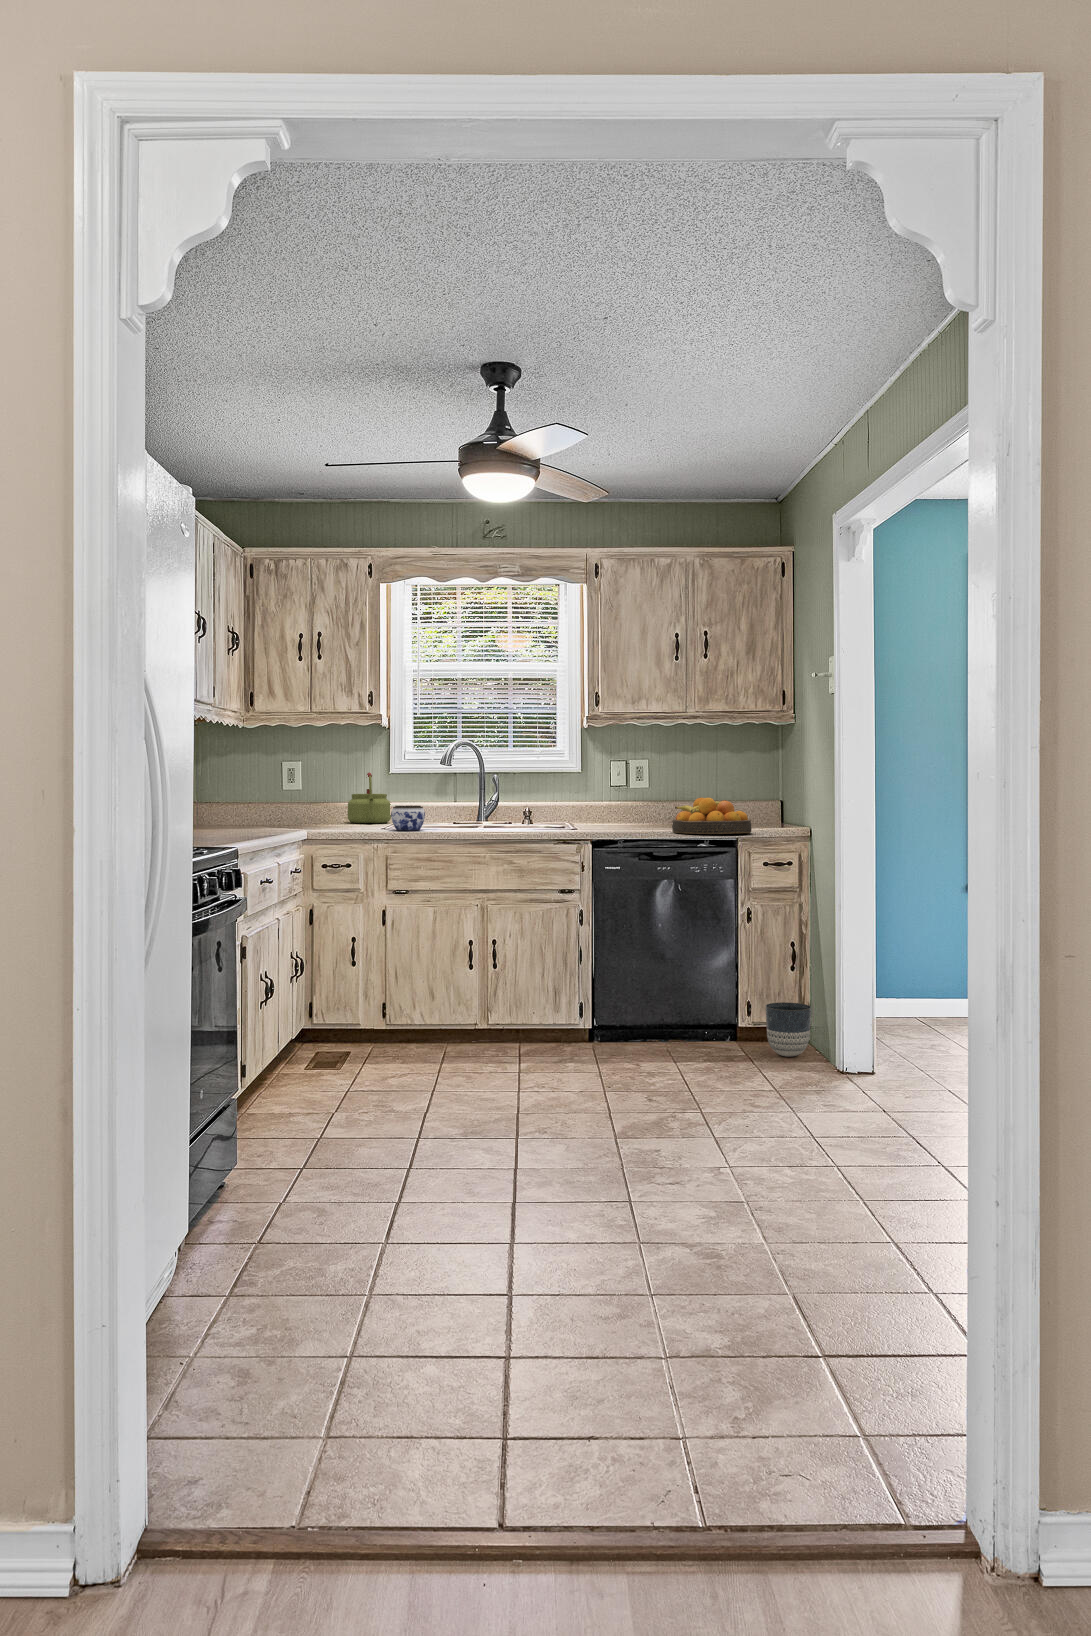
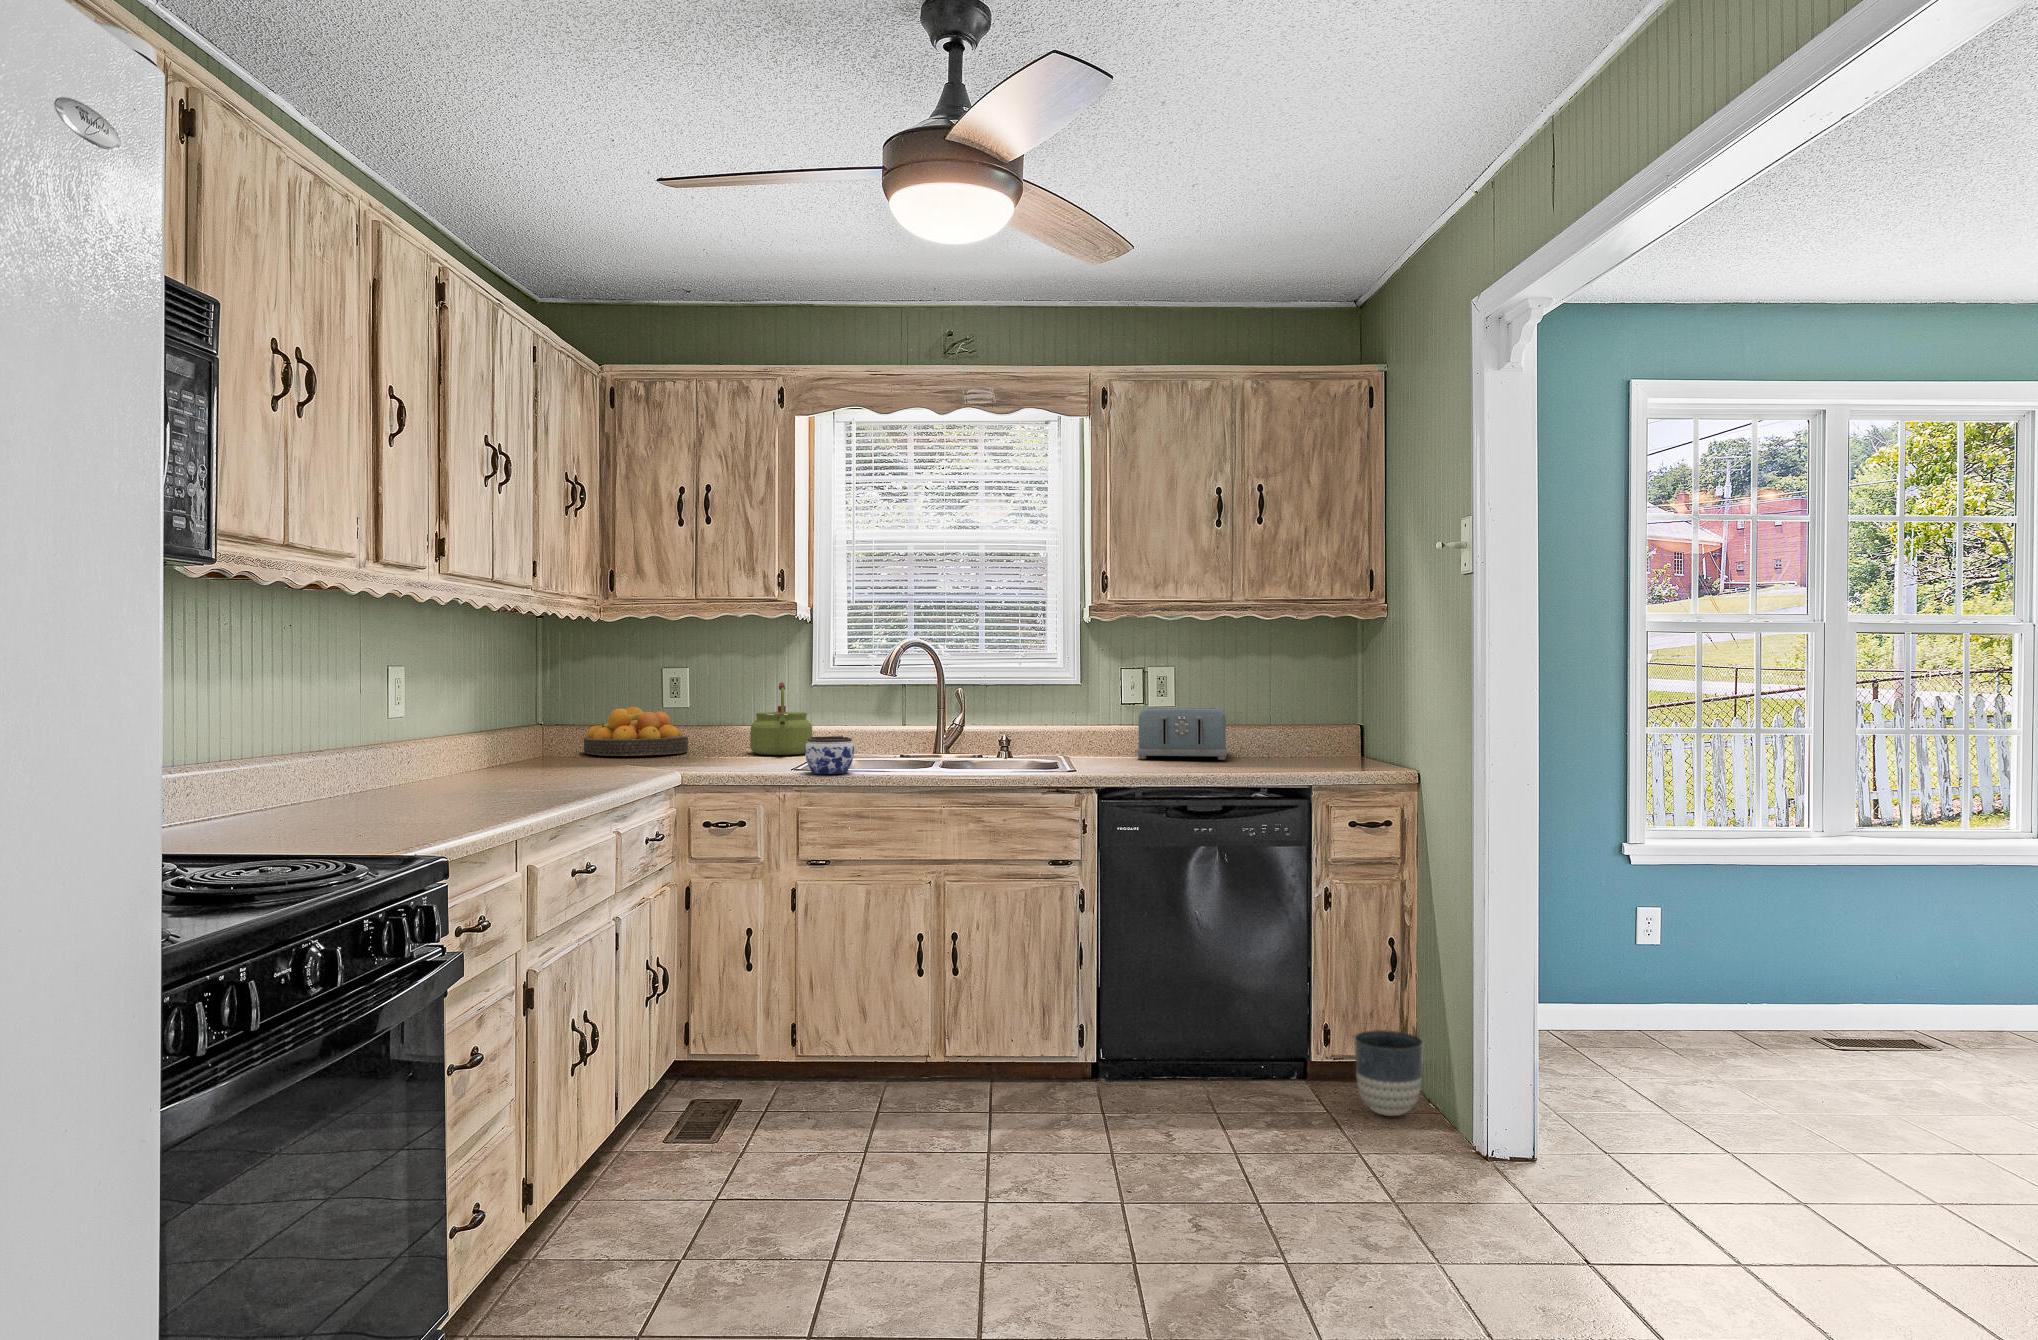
toaster: none [620,790,684,825] -> present [1137,707,1227,760]
fruit bowl: present [672,798,751,834] -> present [584,707,688,756]

